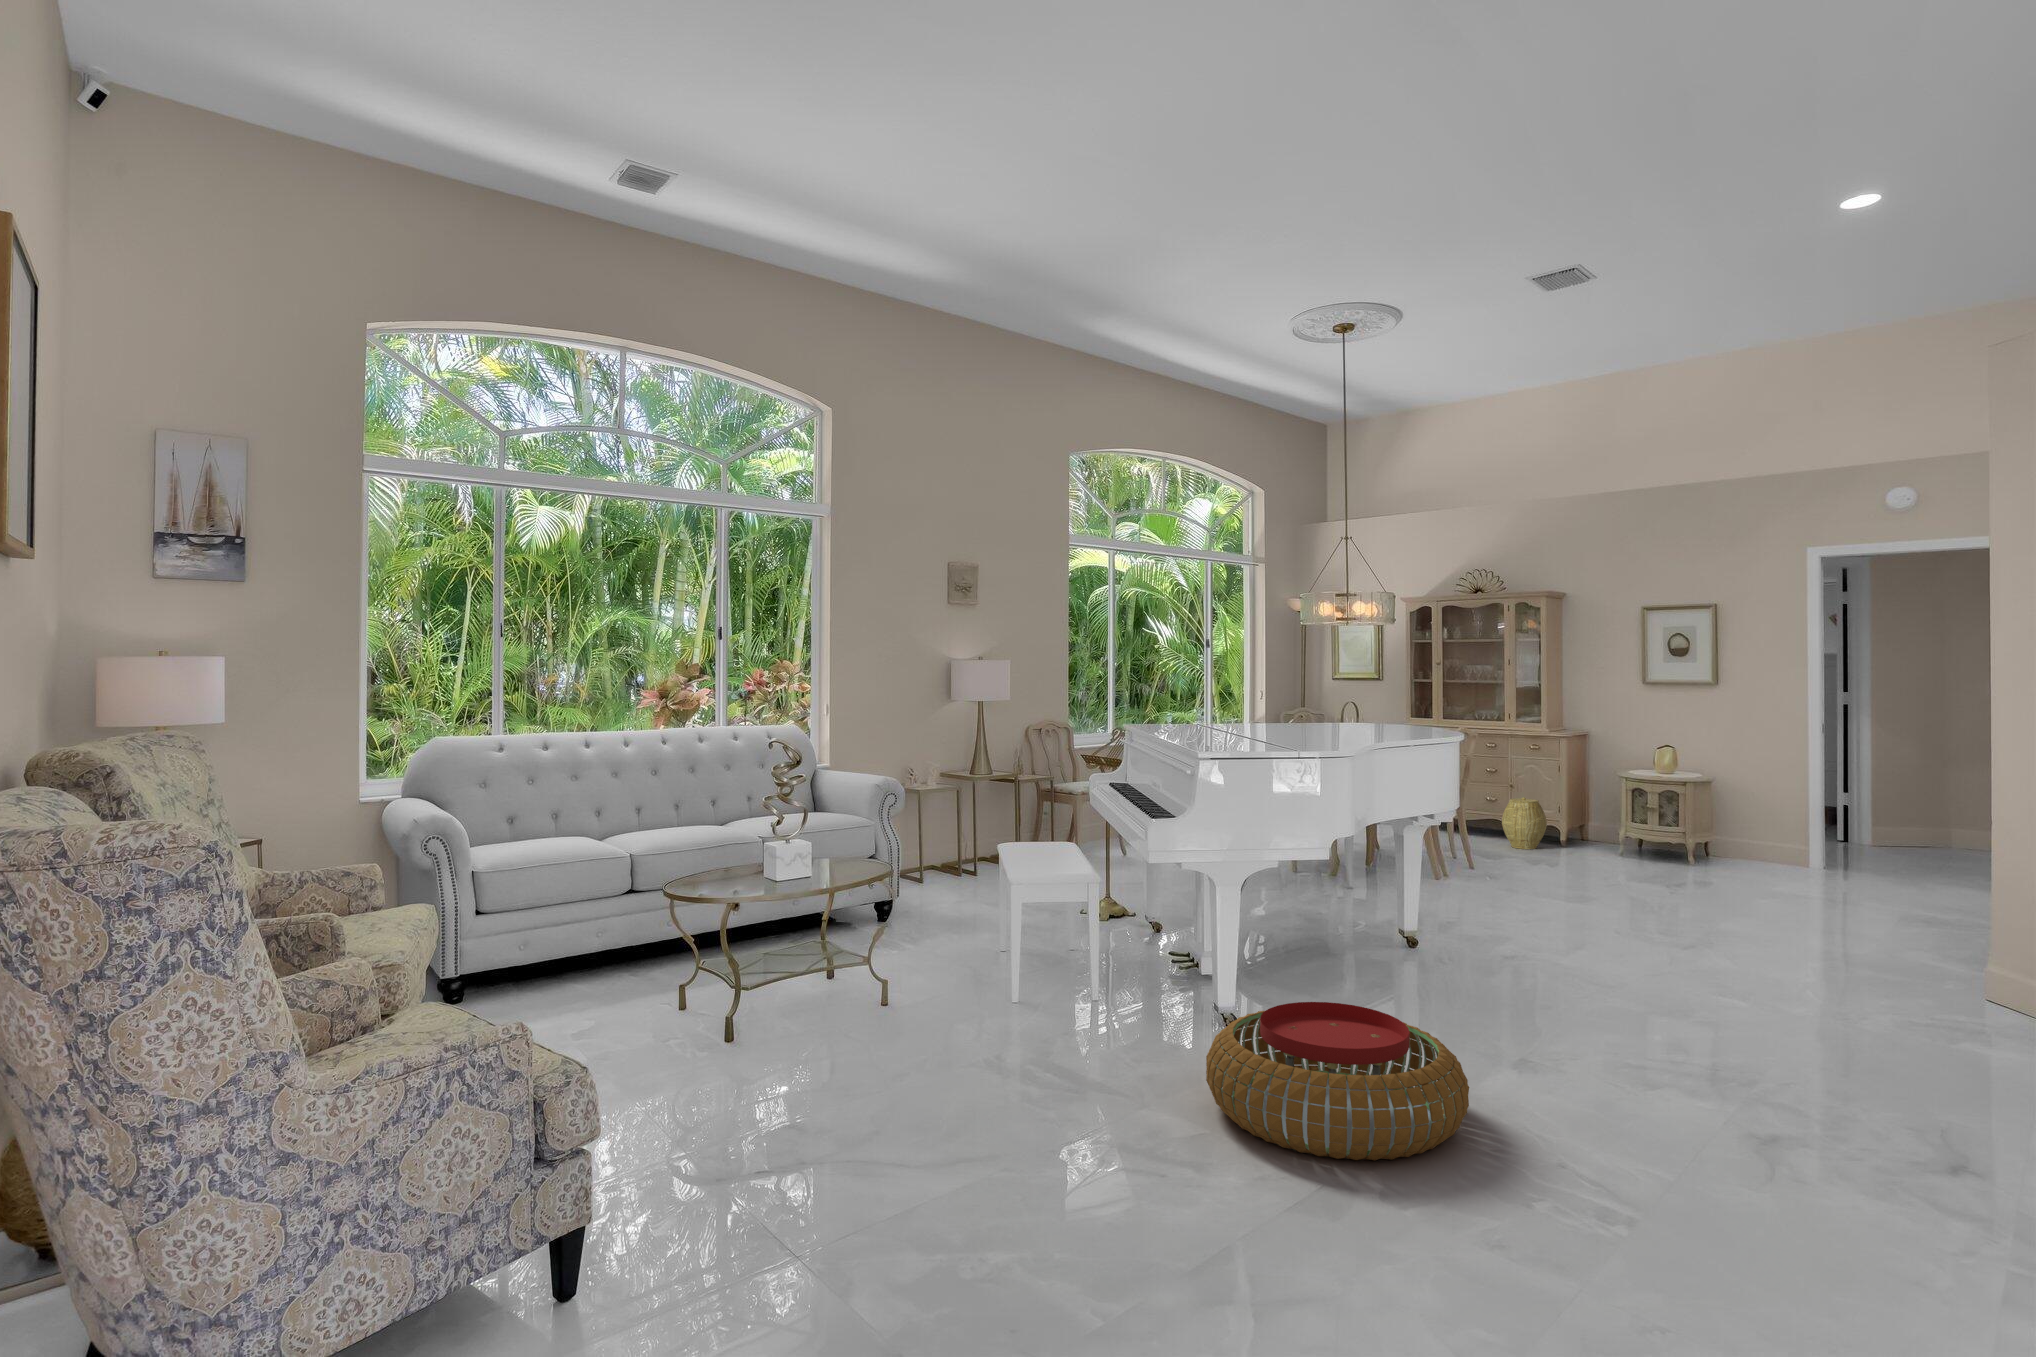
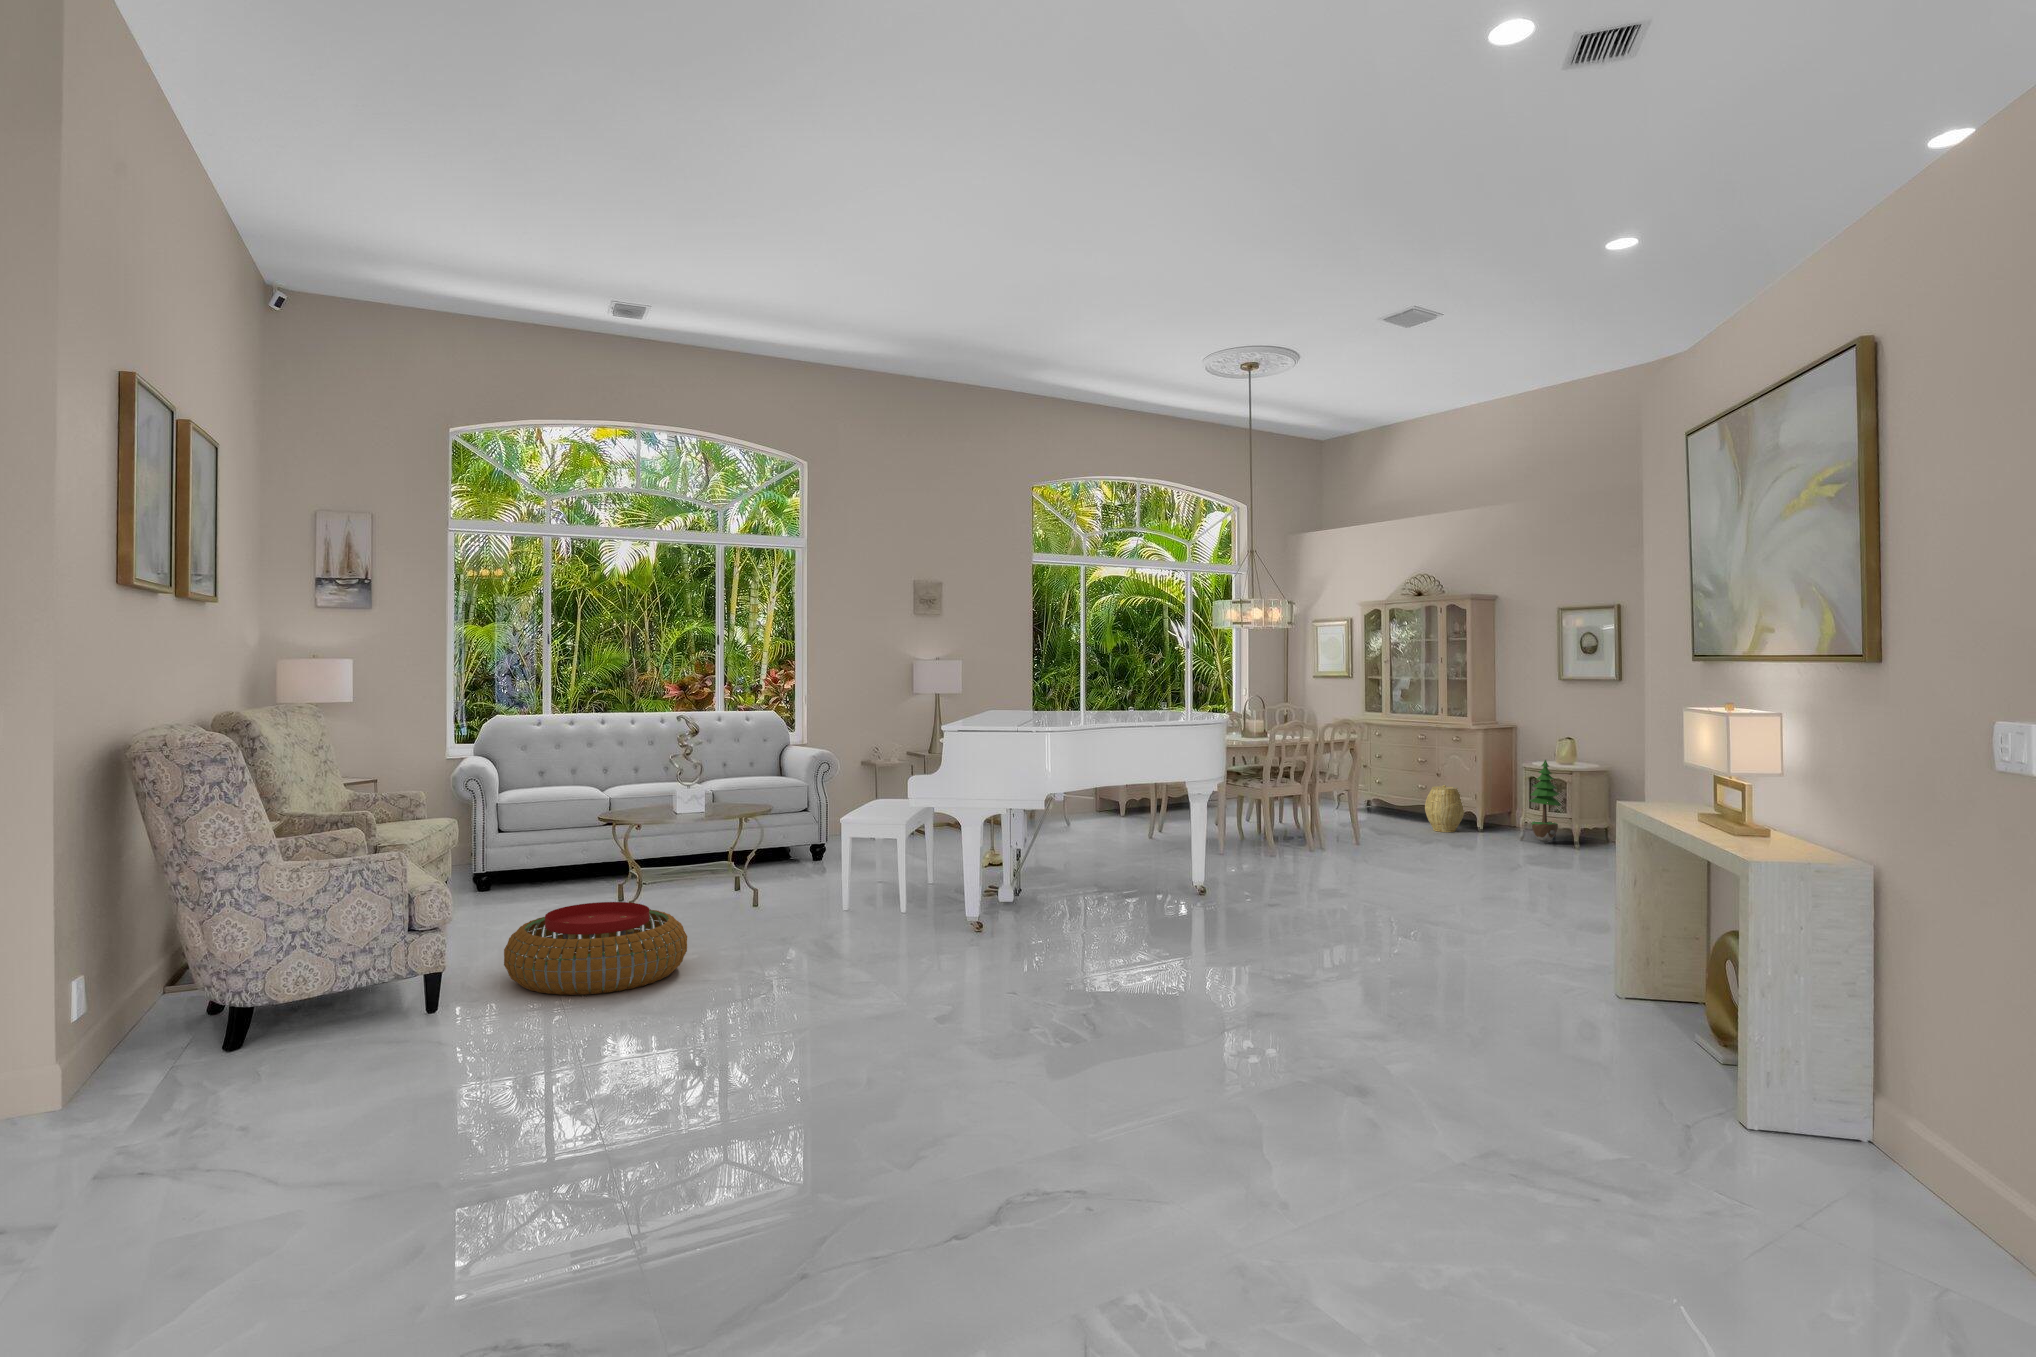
potted tree: none [1631,768,1669,860] -> present [1529,760,1561,843]
pouf: present [1206,1002,1469,1161] -> present [504,902,687,995]

